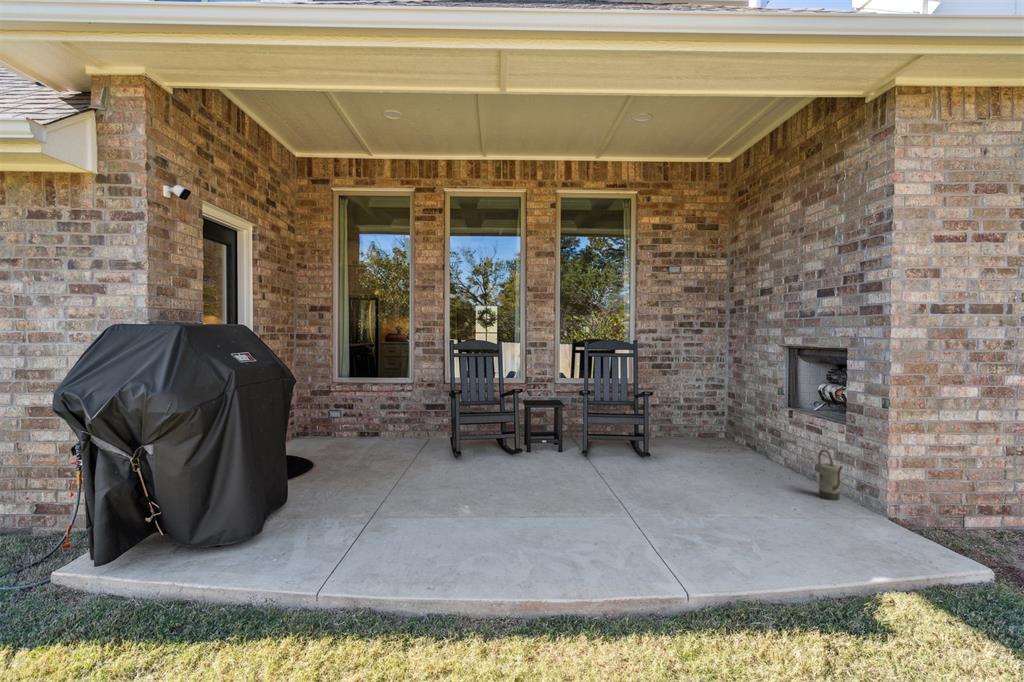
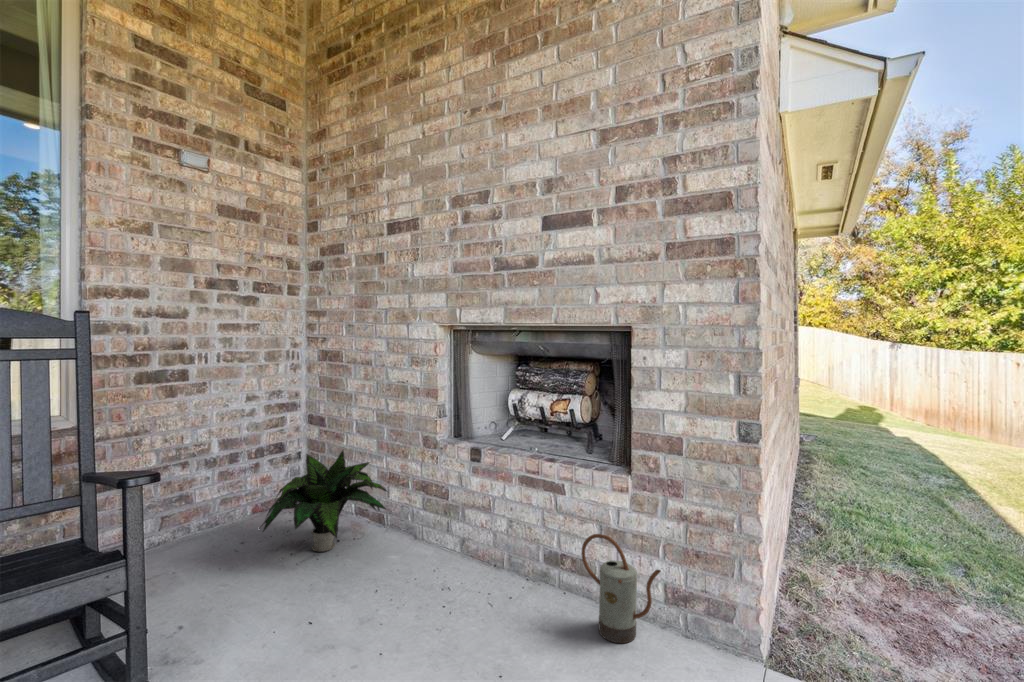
potted plant: none [690,405,755,453] -> present [262,450,388,552]

